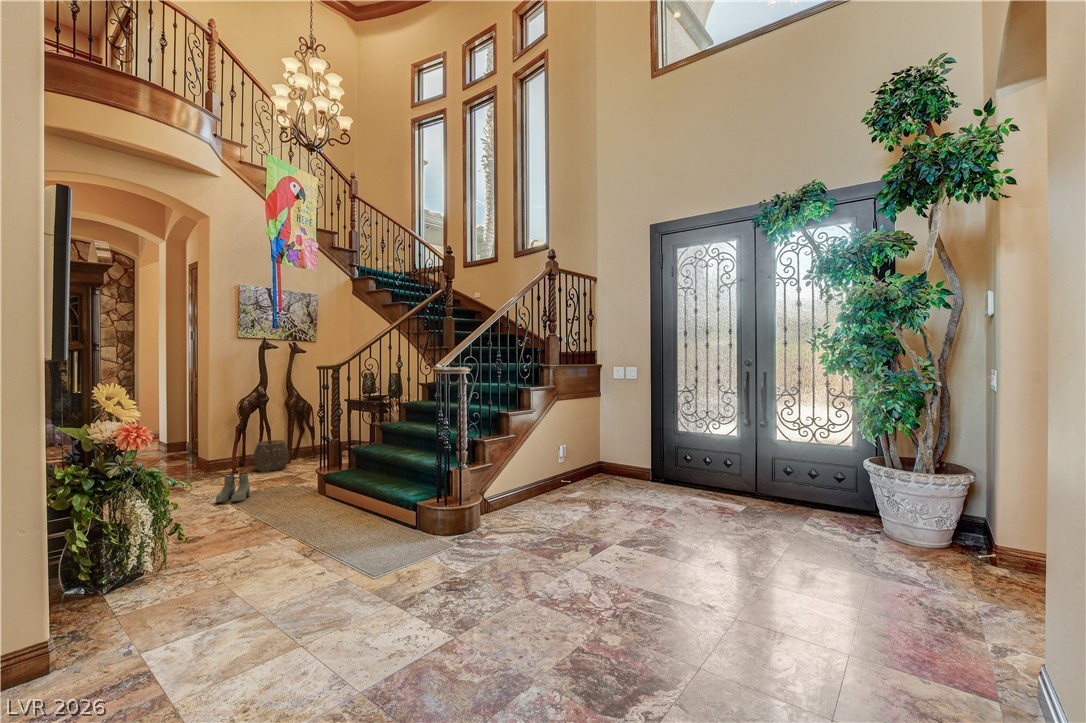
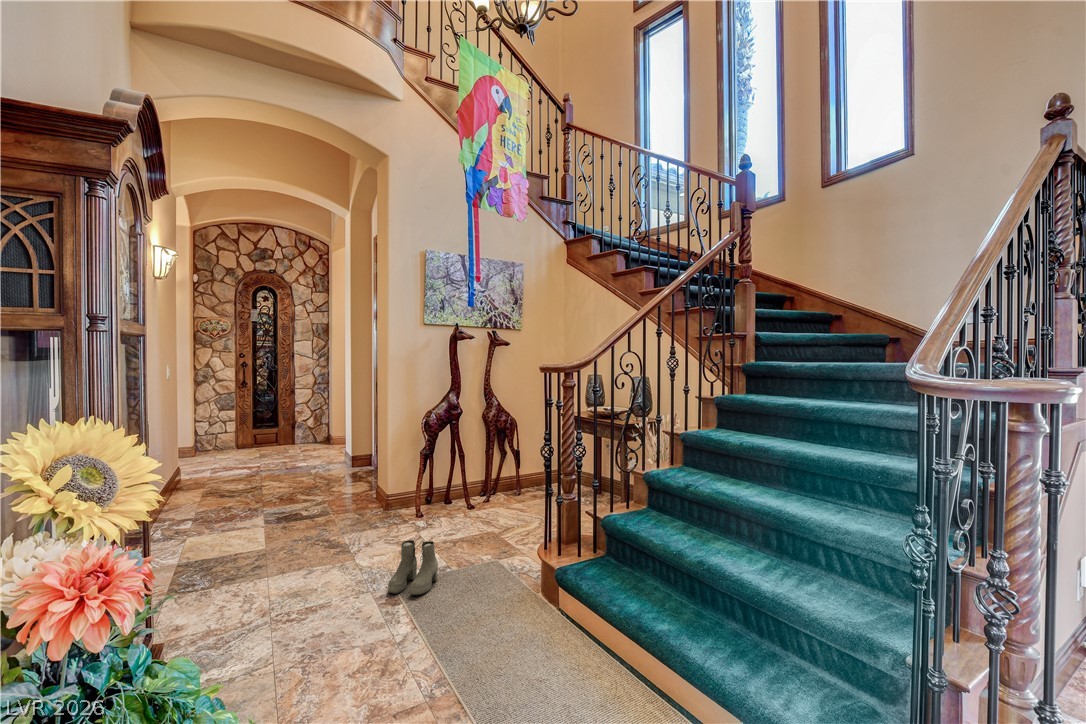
woven basket: present [253,440,289,471] -> none [442,471,488,518]

